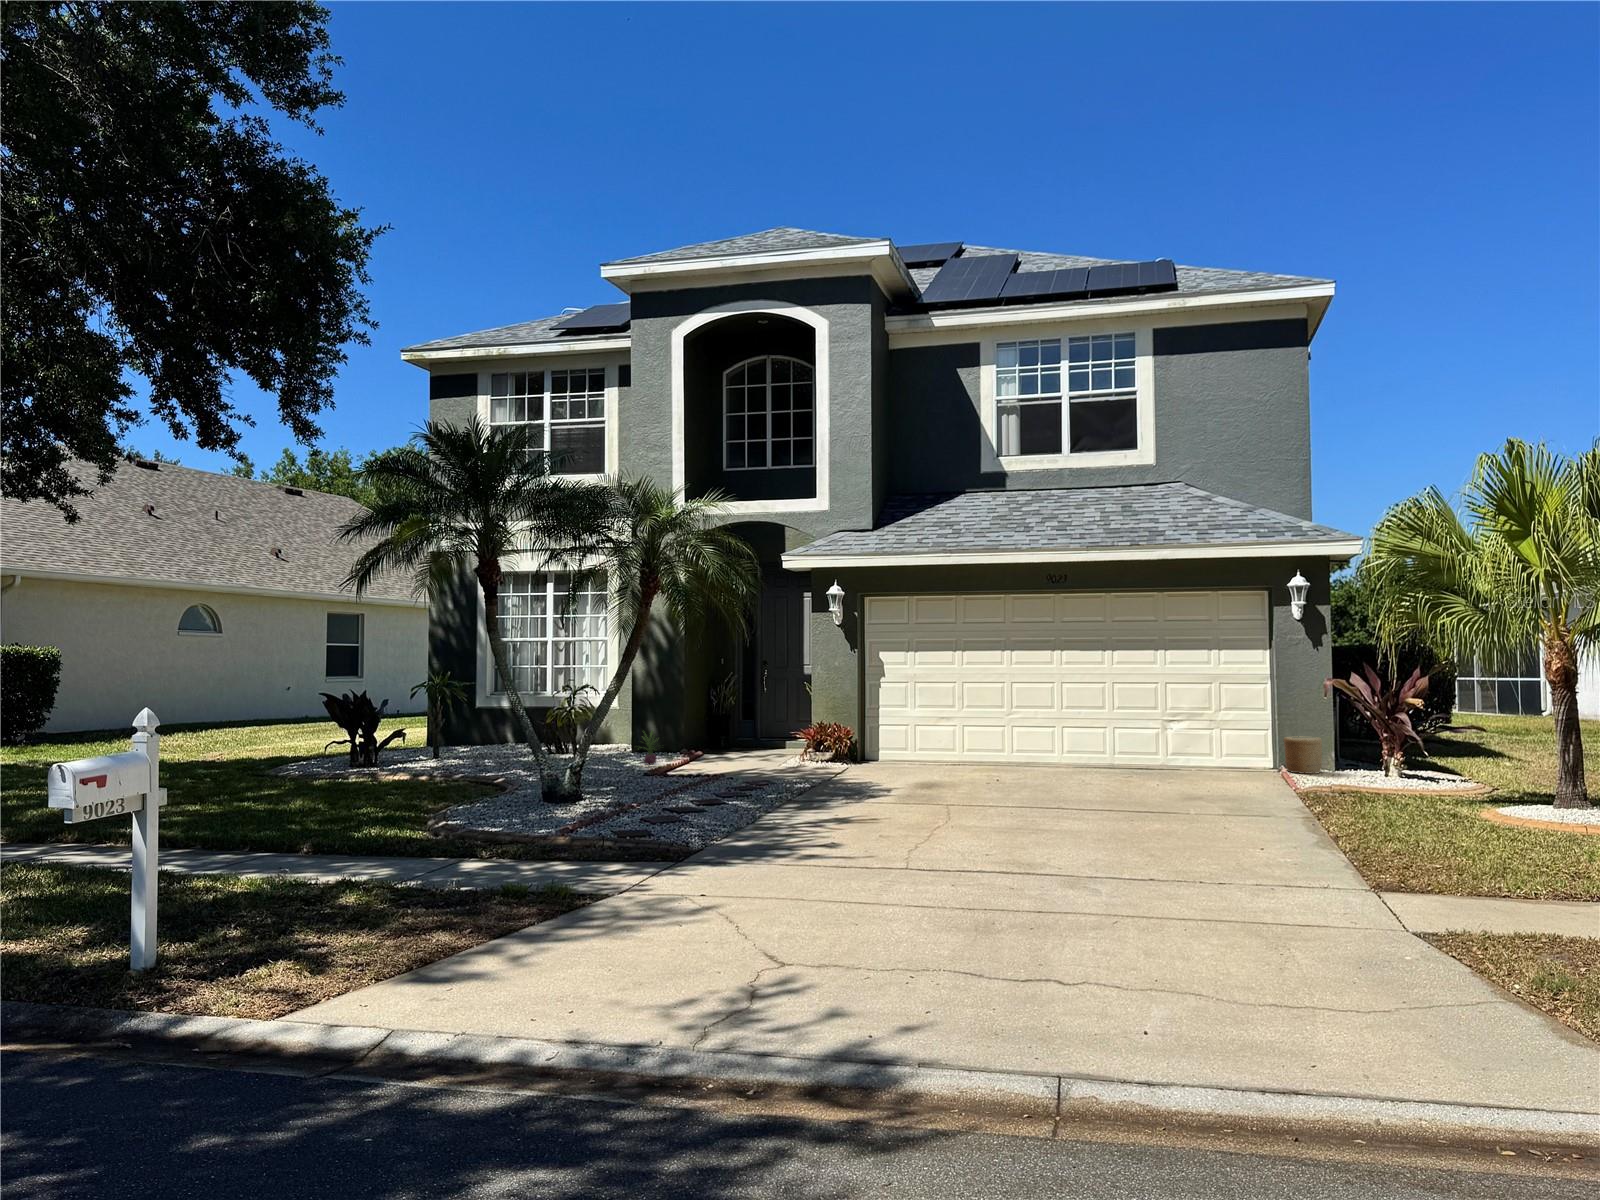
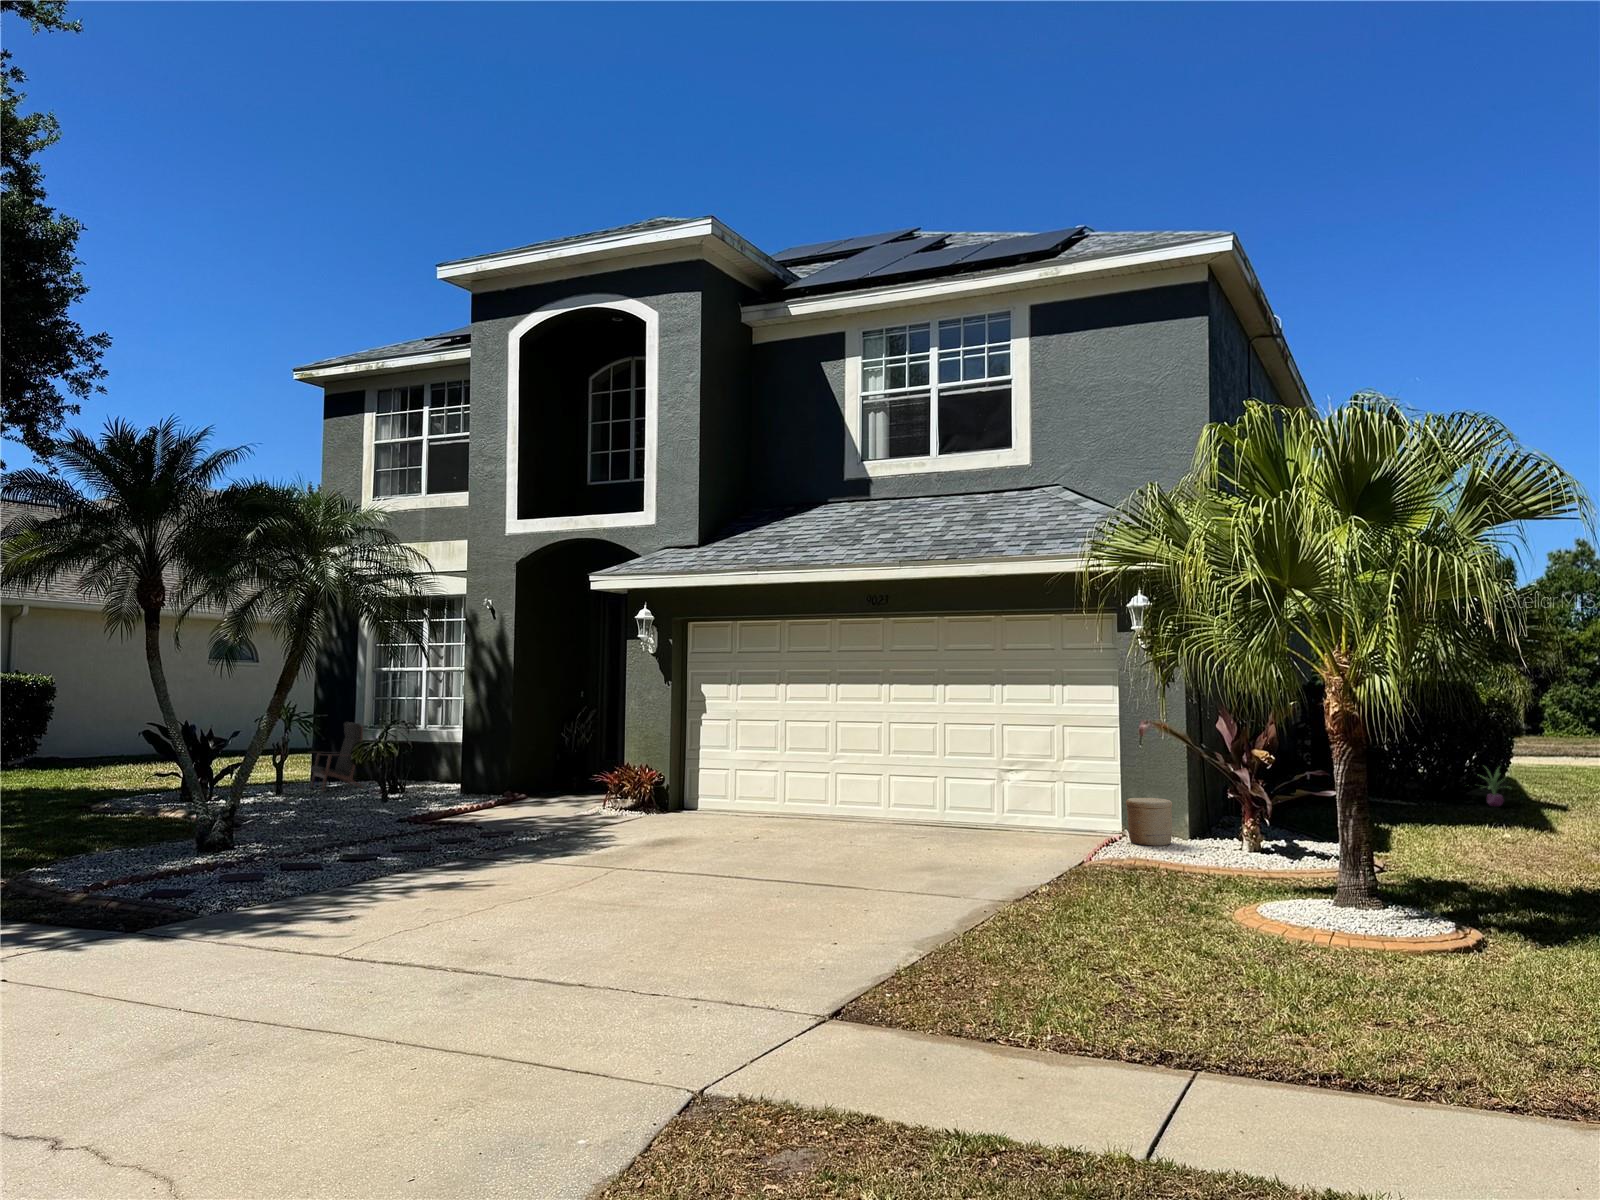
lounge chair: none [443,695,502,761] -> present [311,722,363,791]
decorative plant: present [638,730,657,765] -> present [1480,767,1503,806]

